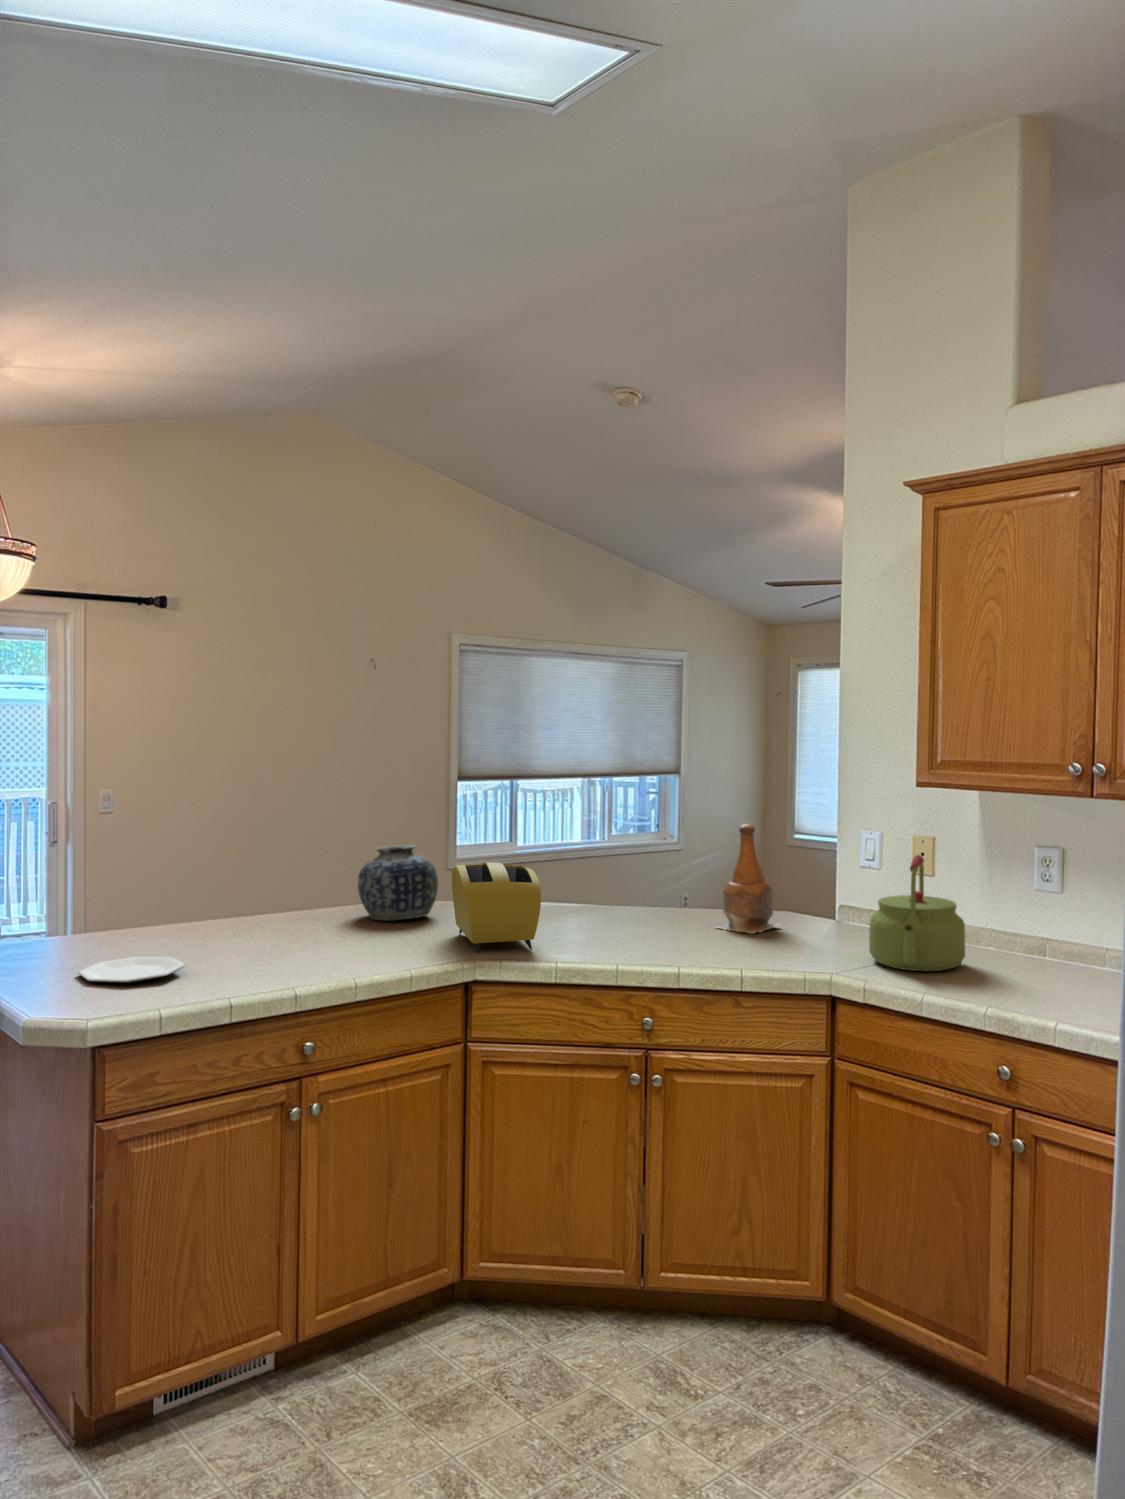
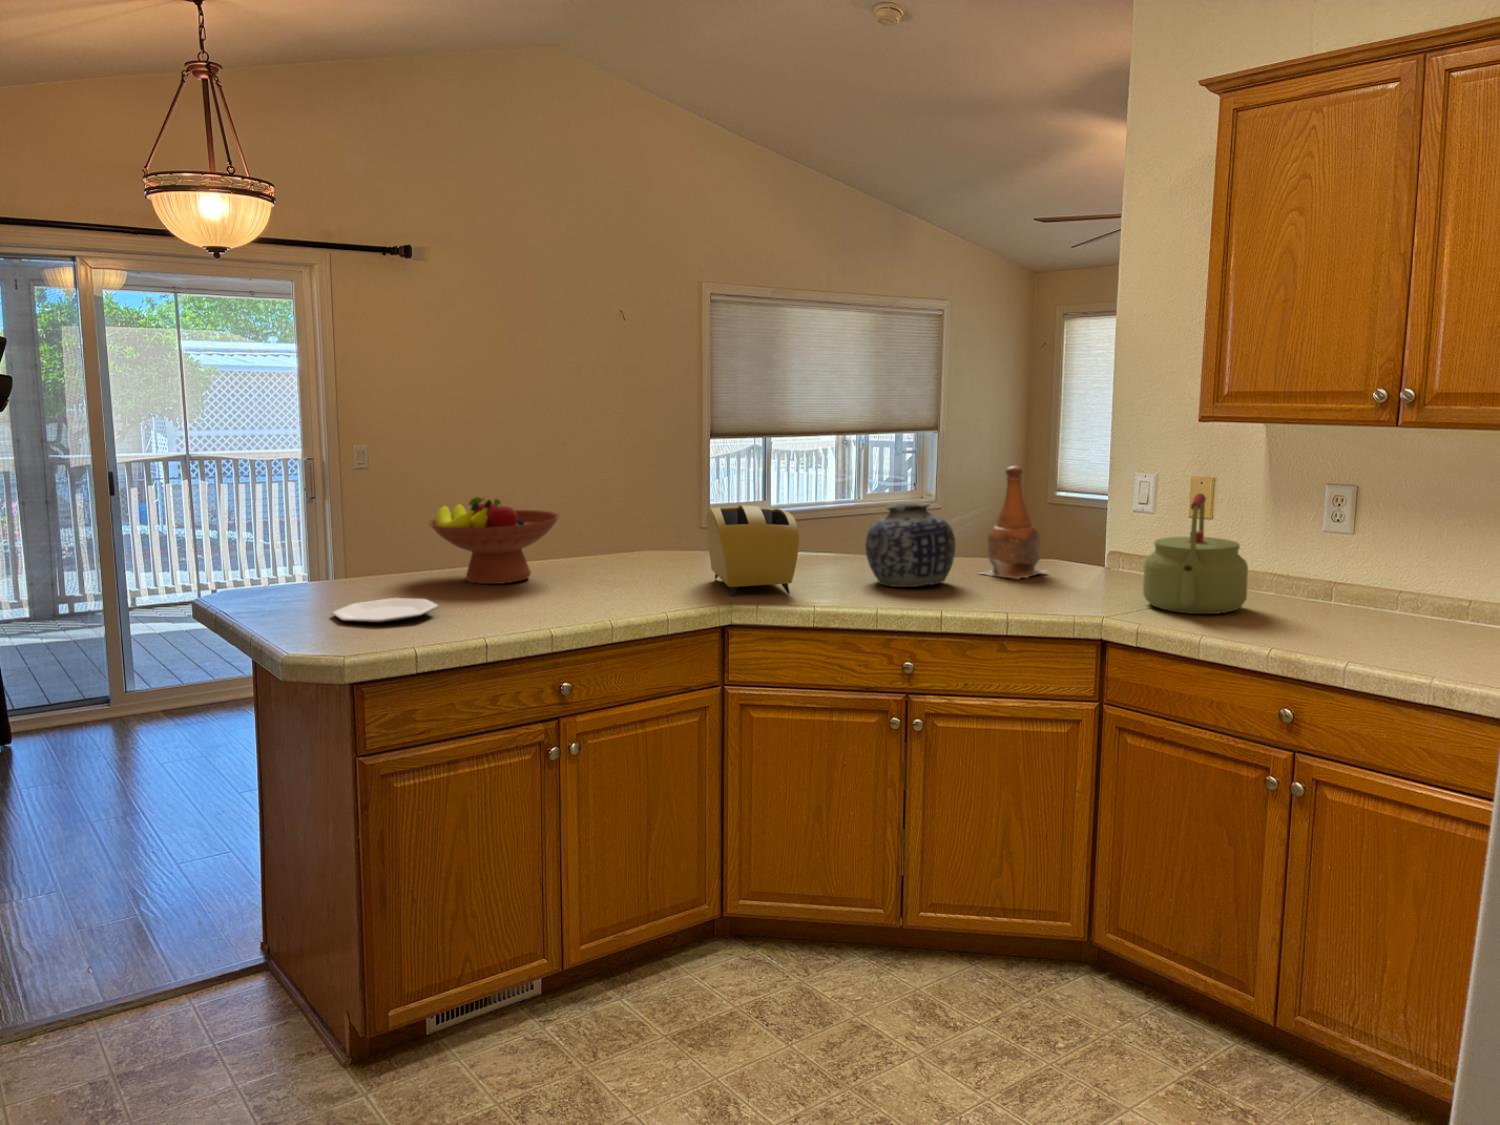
vase: present [358,845,438,920] -> present [865,503,955,587]
fruit bowl: none [176,853,308,940] -> present [428,497,560,584]

